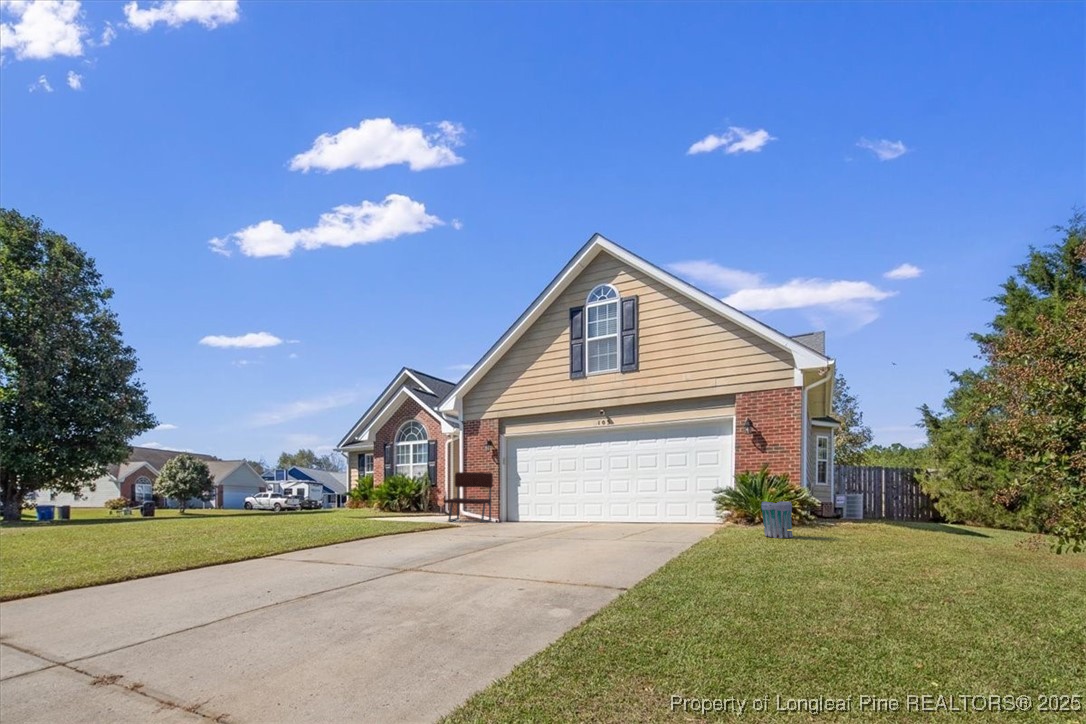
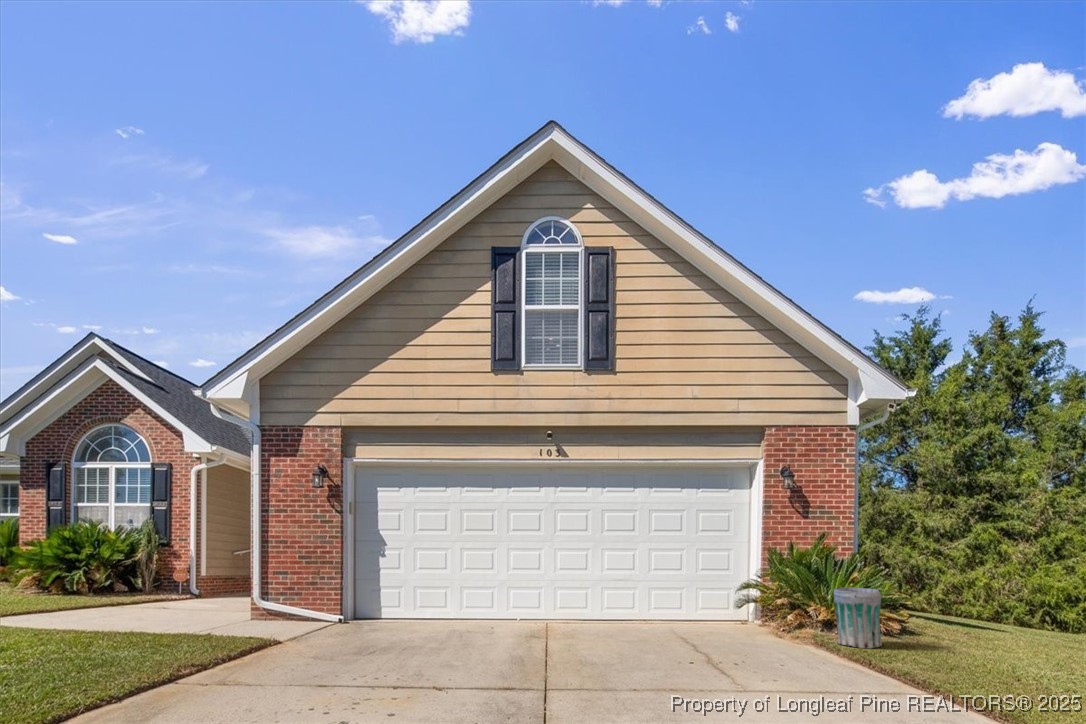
bench: present [444,472,493,523] -> none [241,532,336,628]

